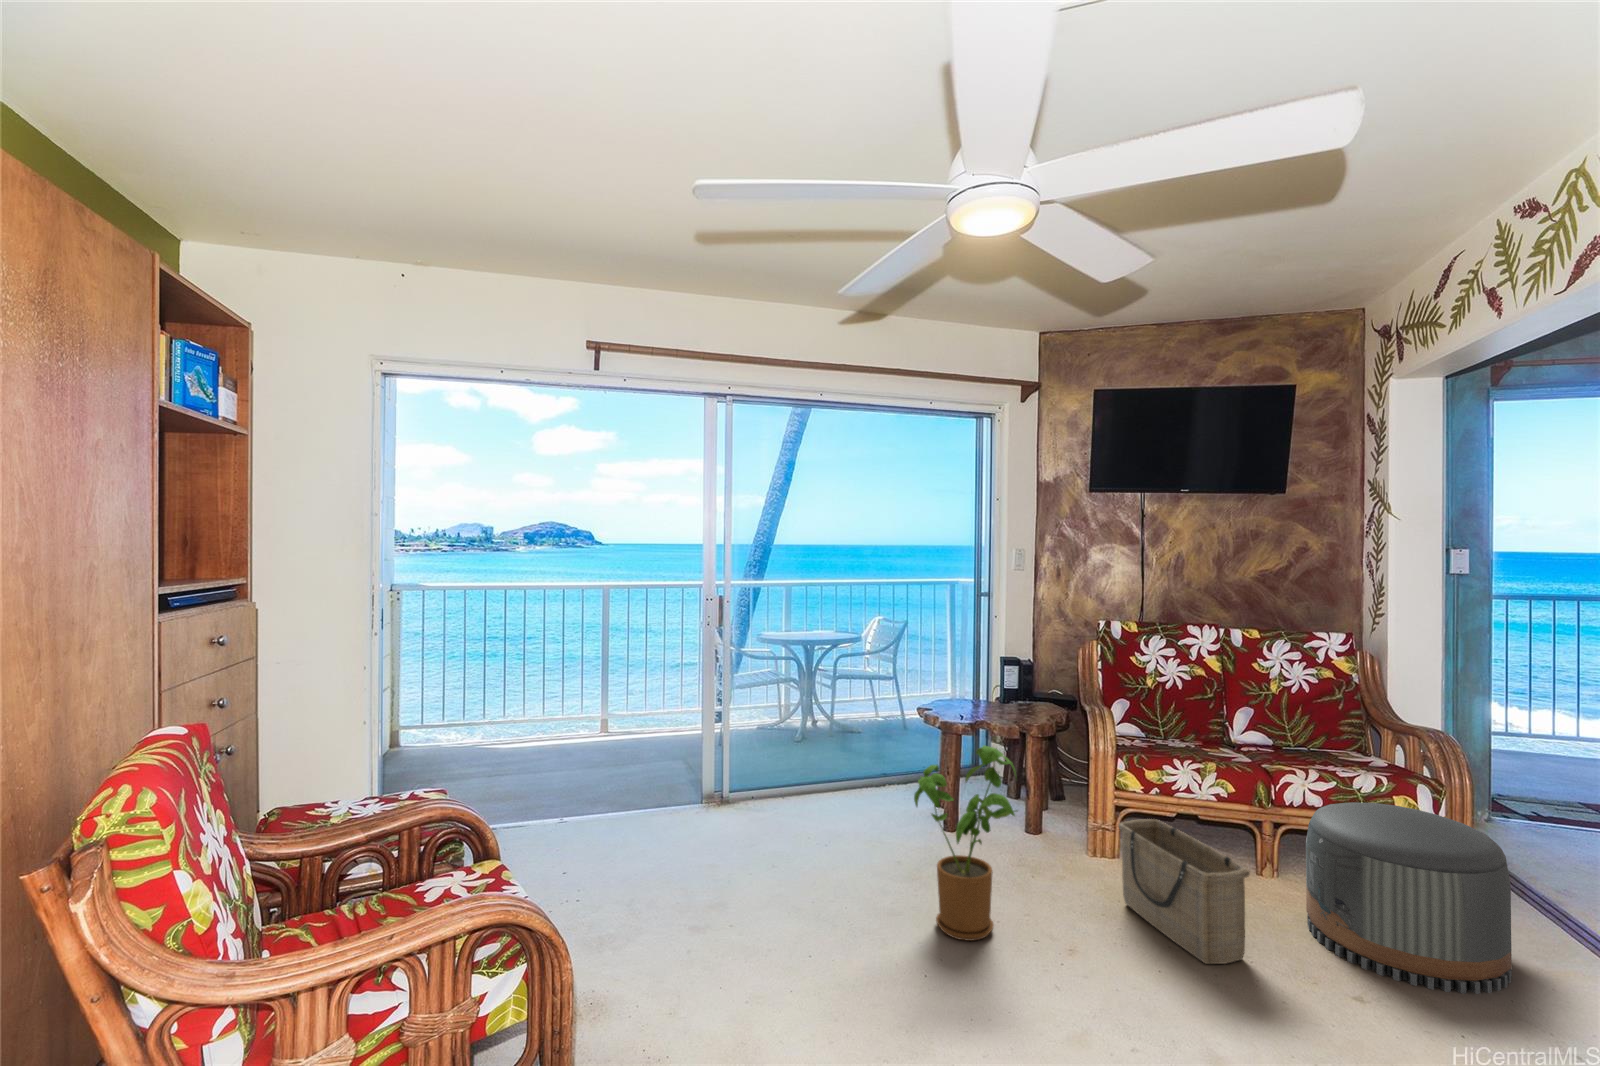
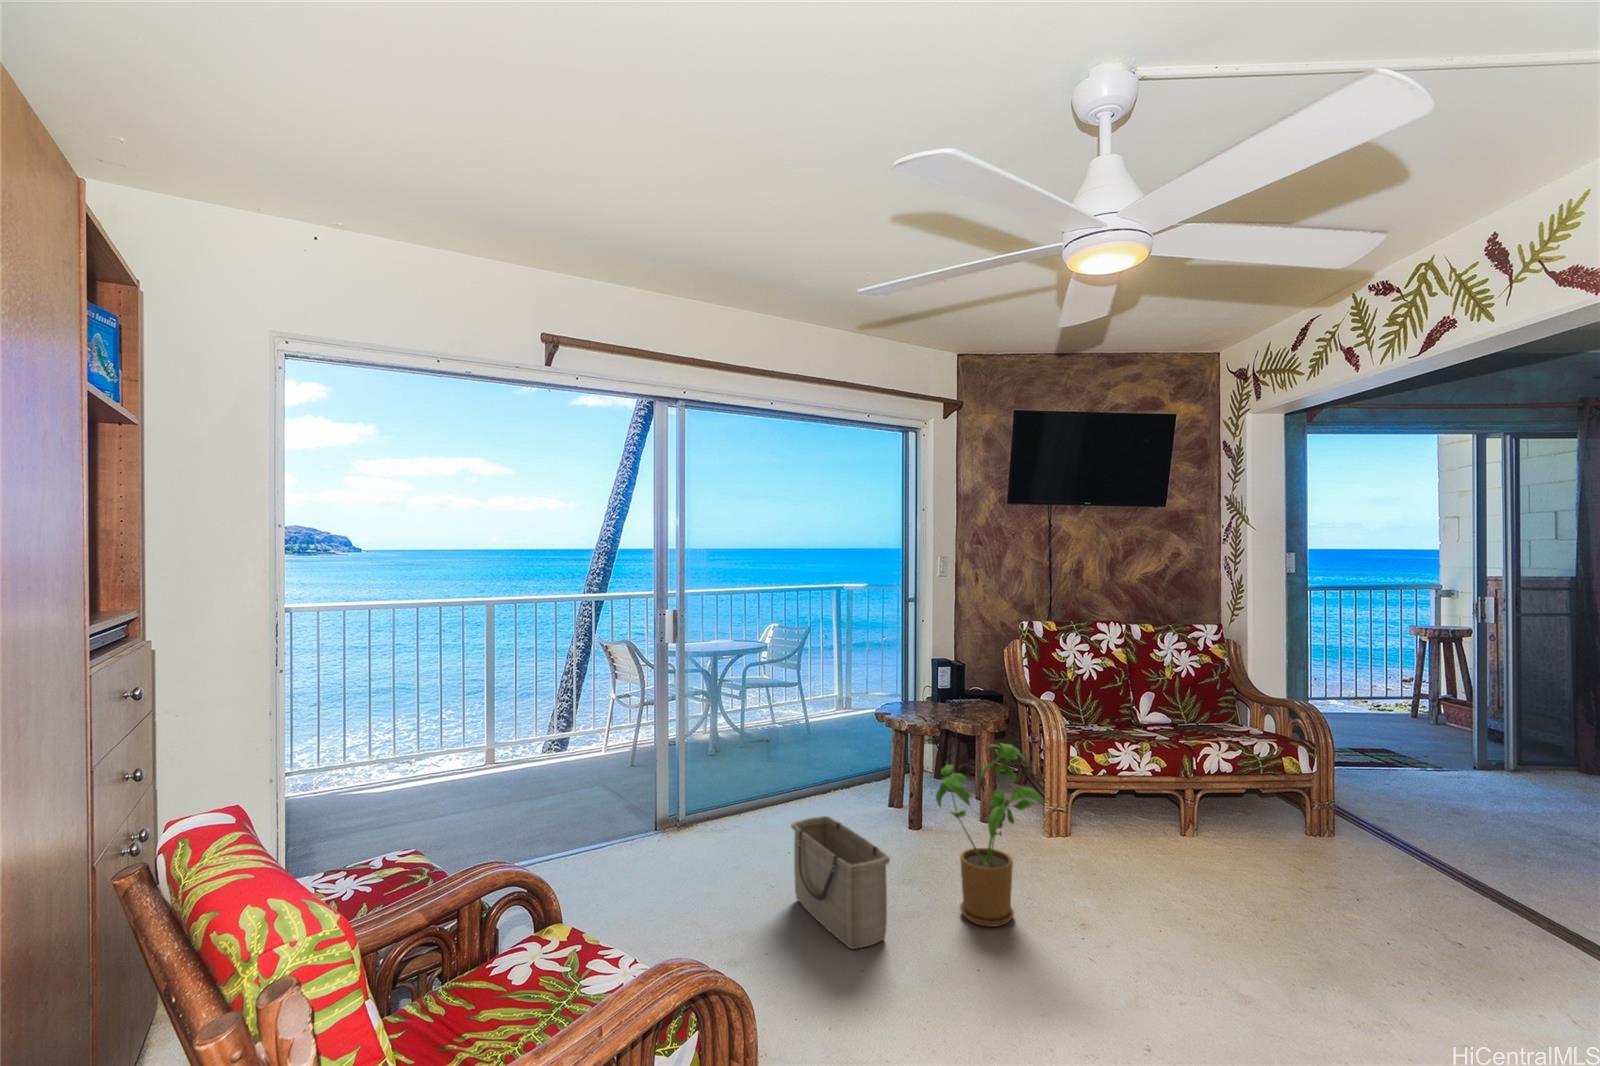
pouf: present [1306,802,1512,994] -> none [1241,767,1397,913]
basket: present [1118,819,1250,964] -> present [791,816,890,949]

